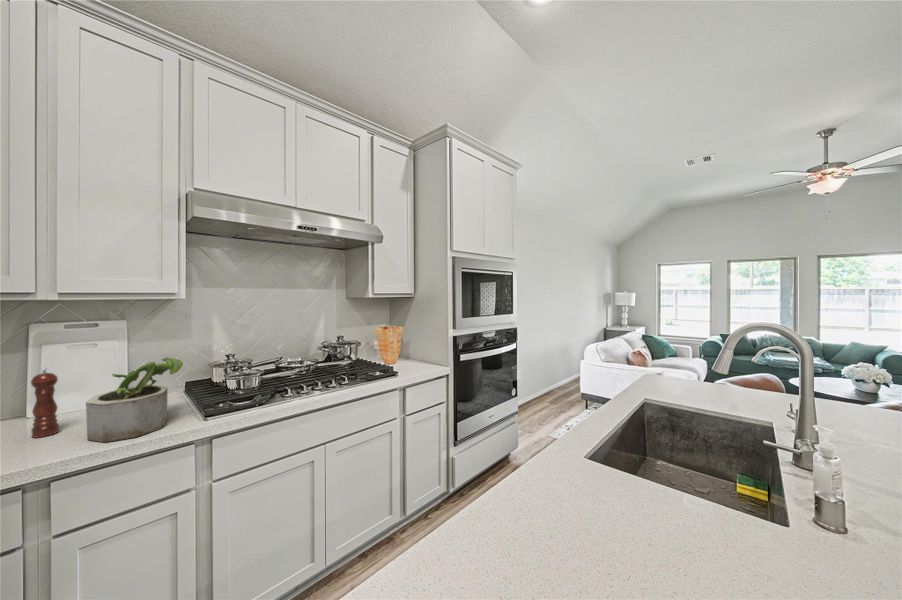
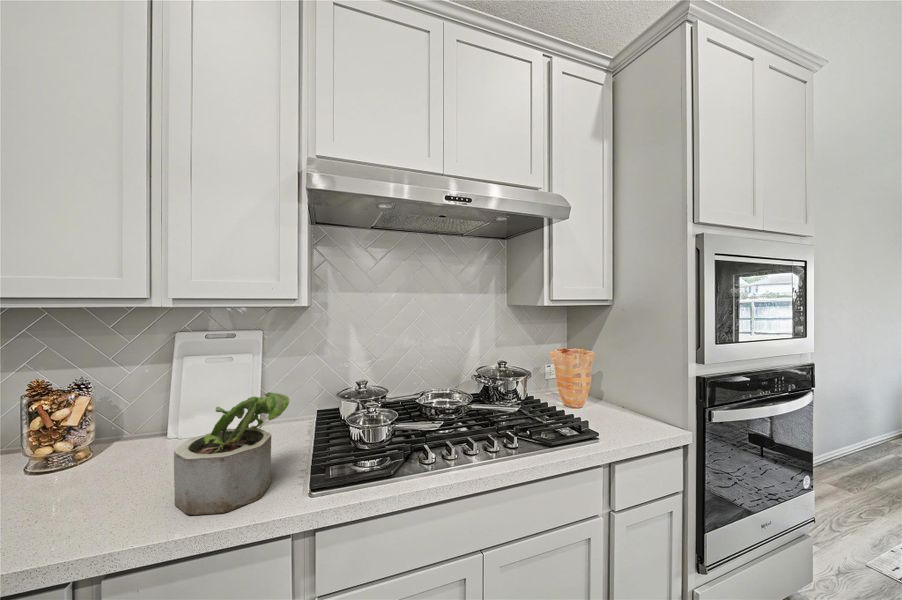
pepper mill: present [31,368,59,438] -> none [132,395,160,486]

